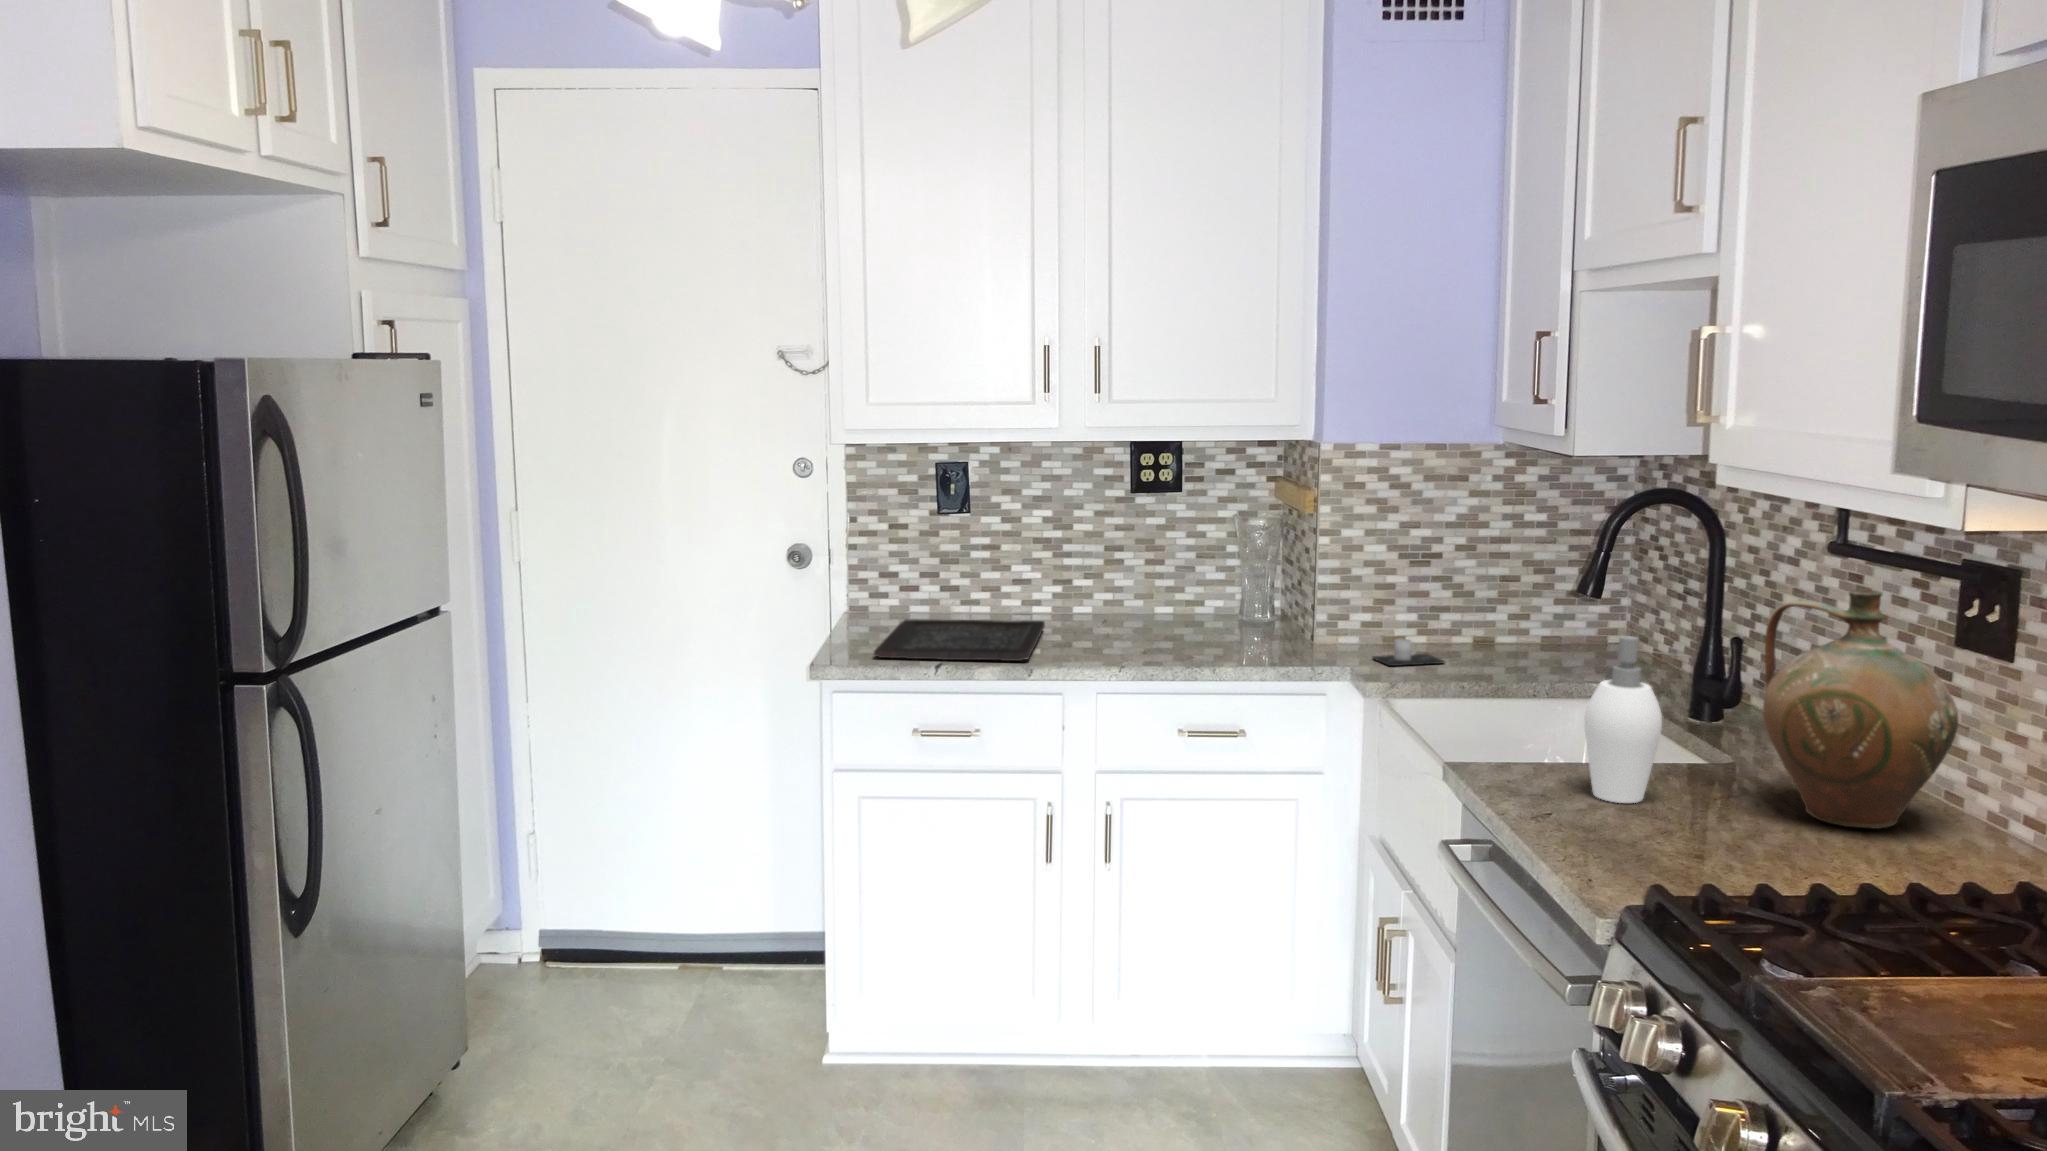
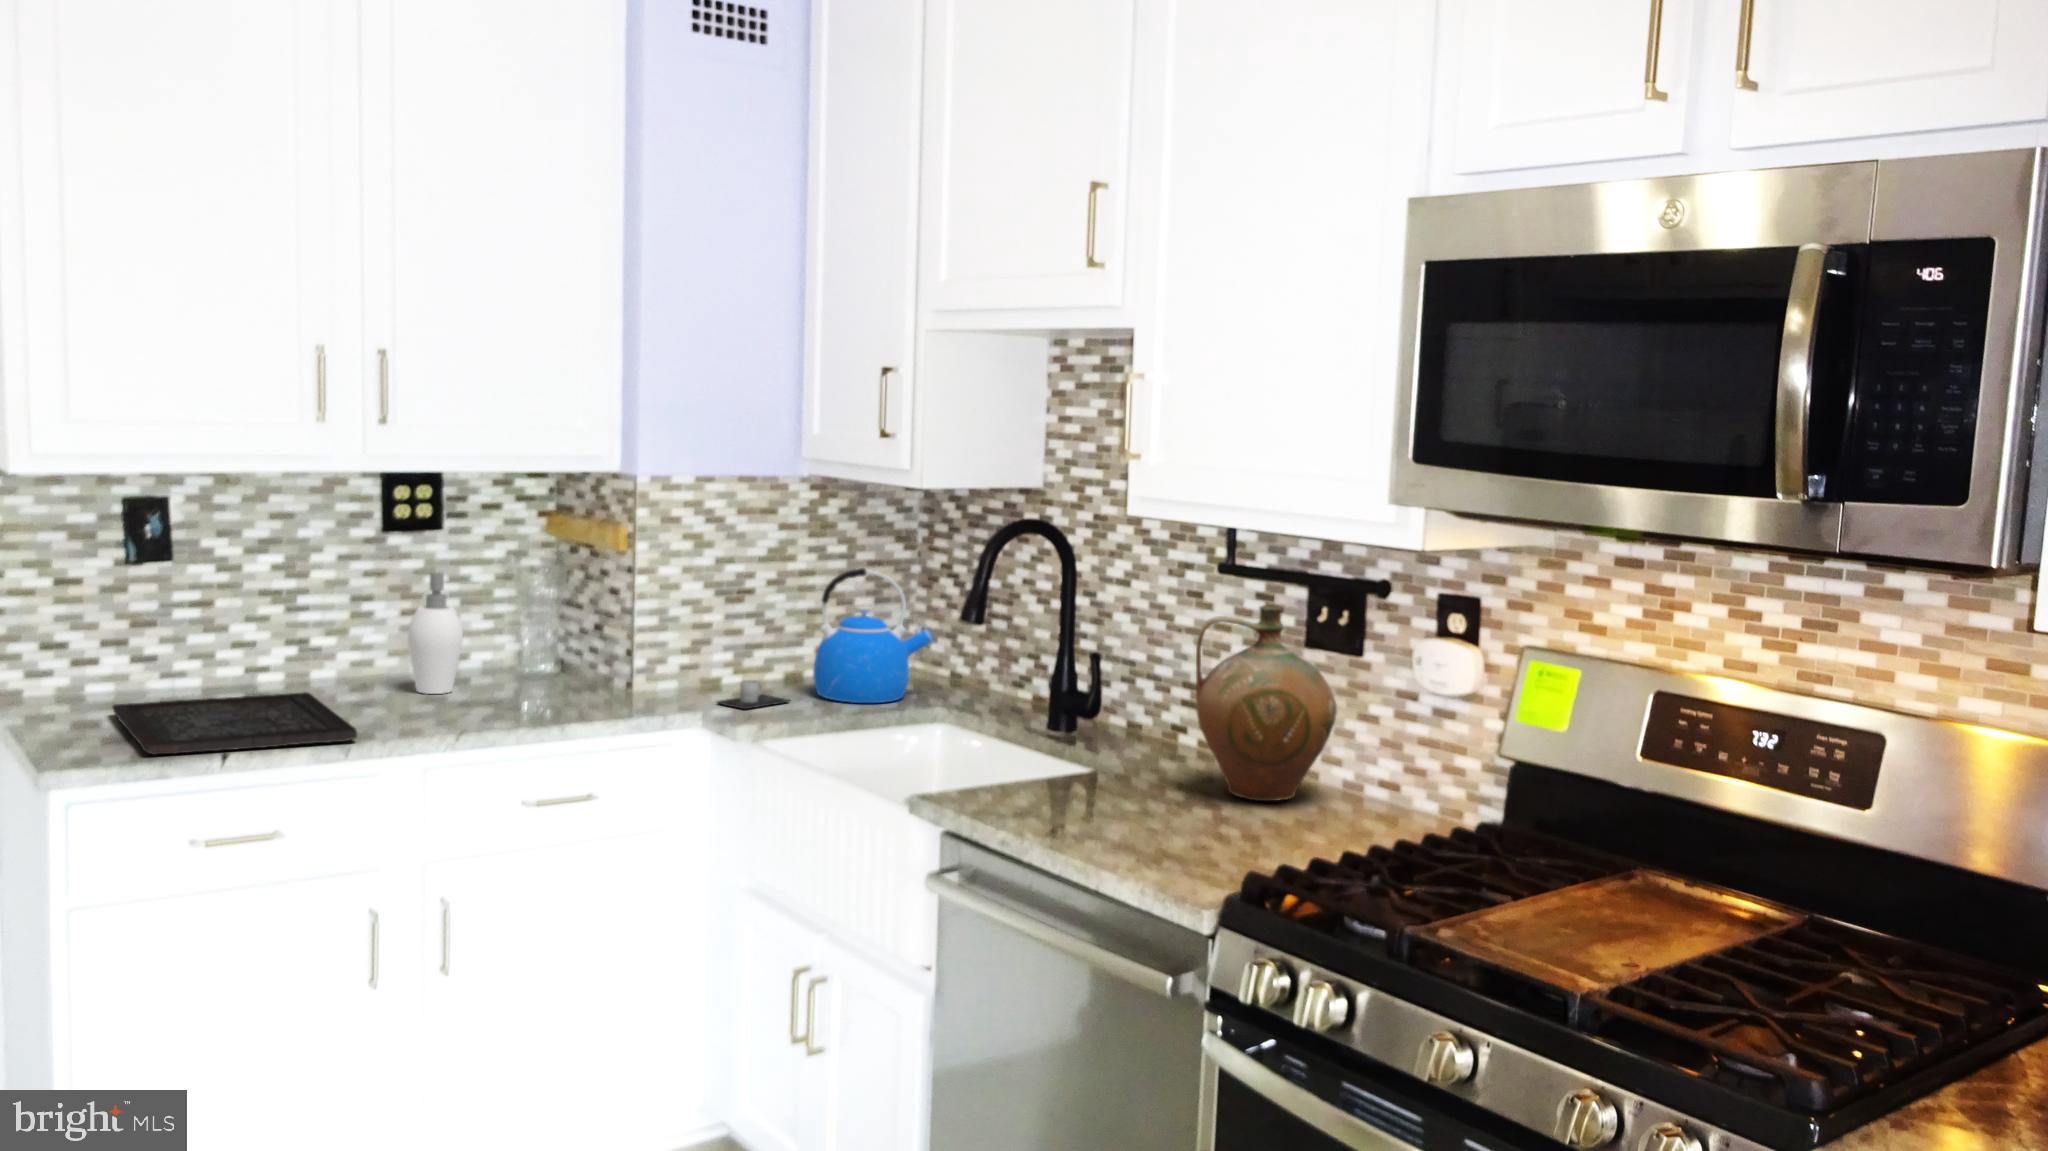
kettle: none [1480,536,1608,672] -> present [813,568,933,703]
soap dispenser: present [1584,636,1689,803] -> present [408,572,467,694]

